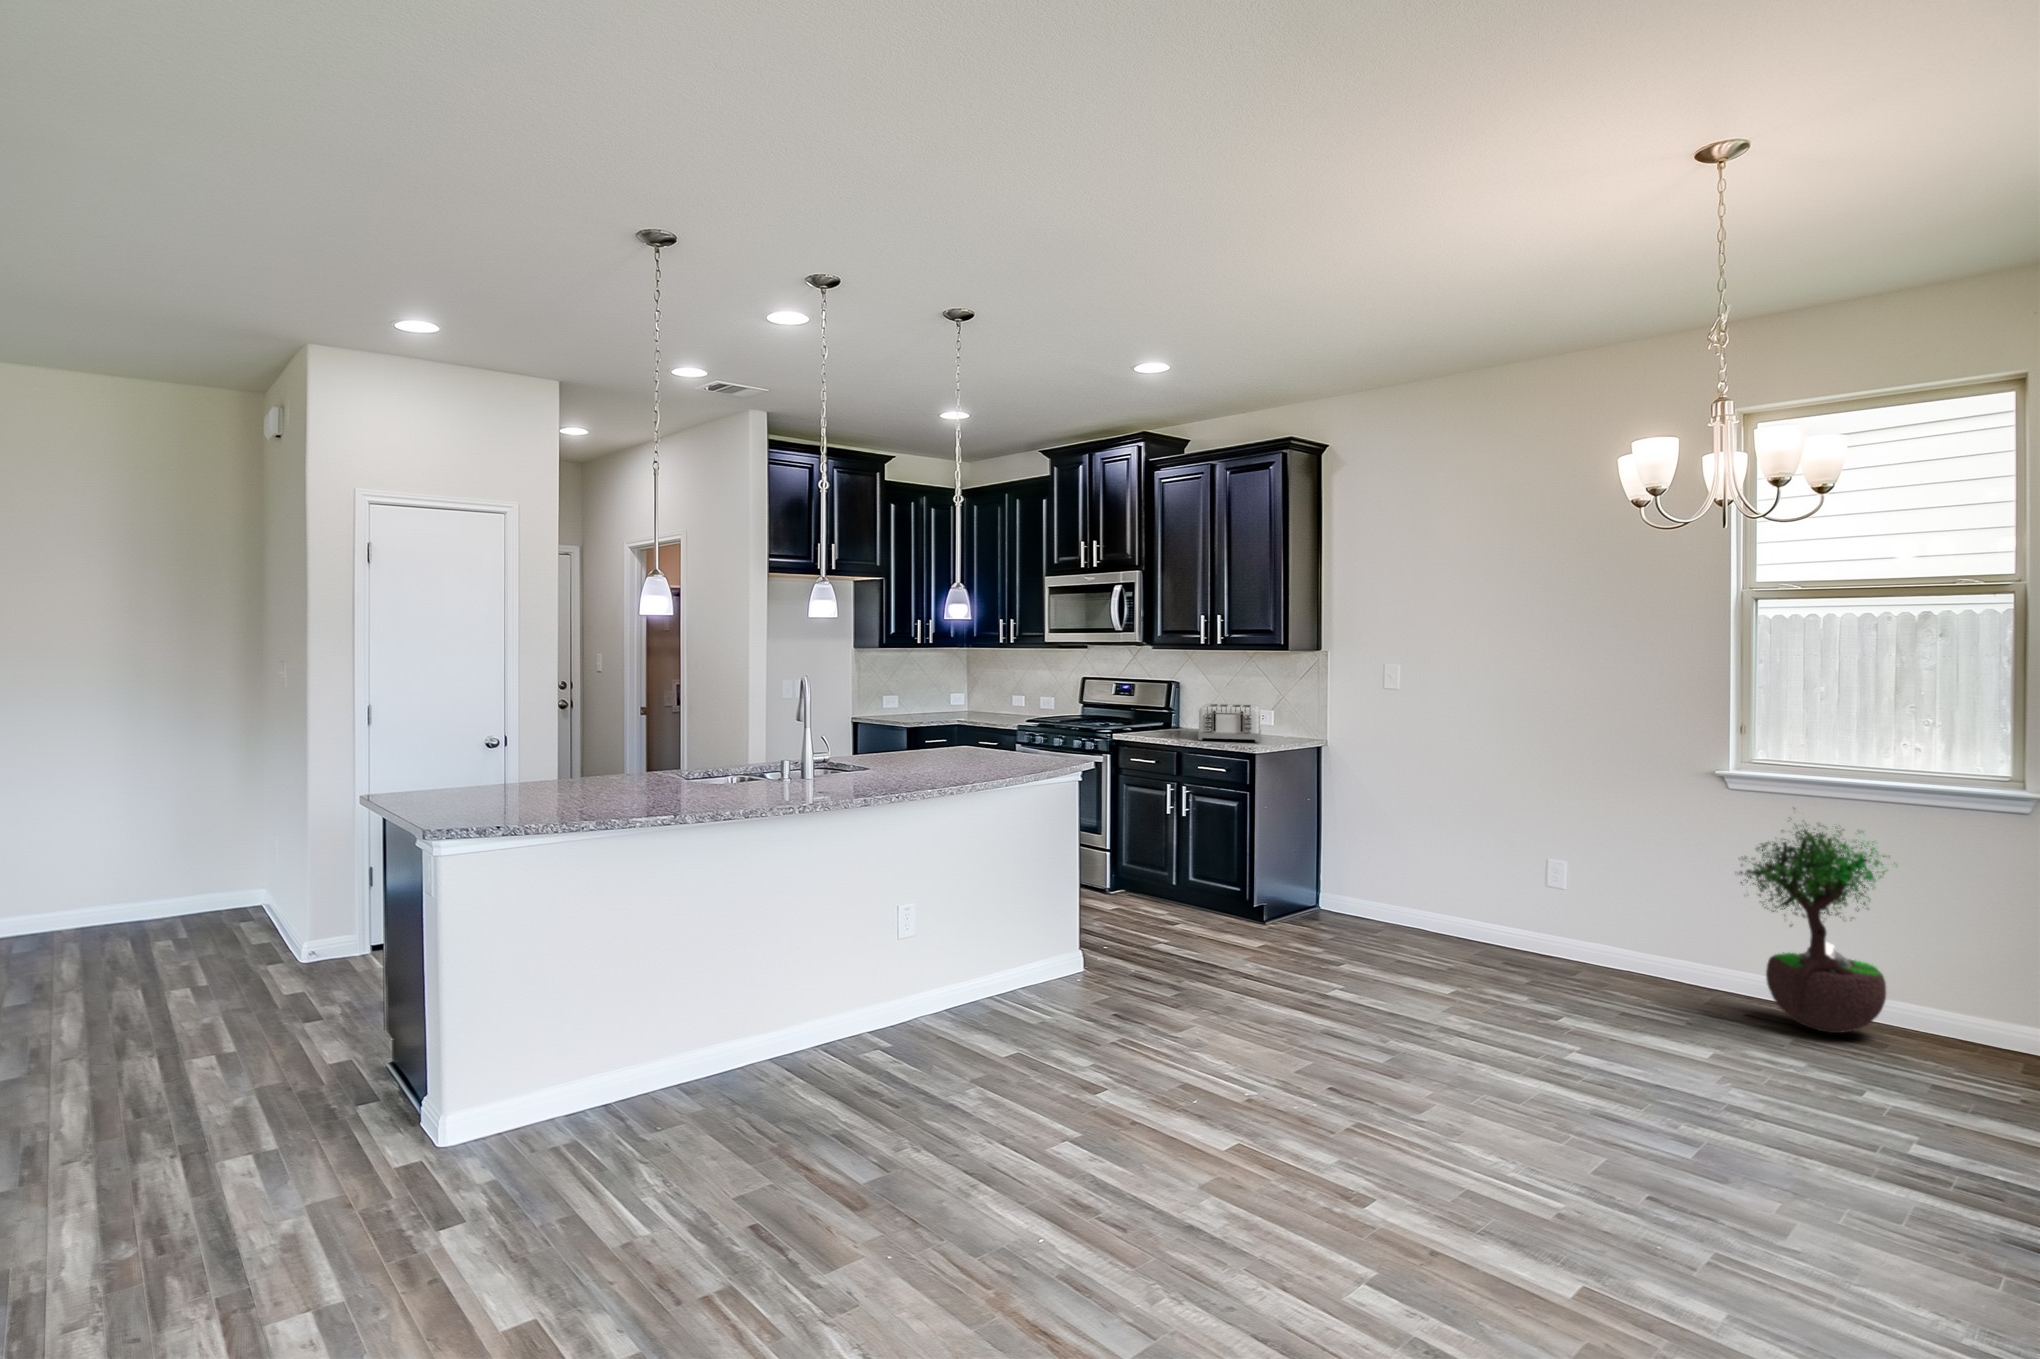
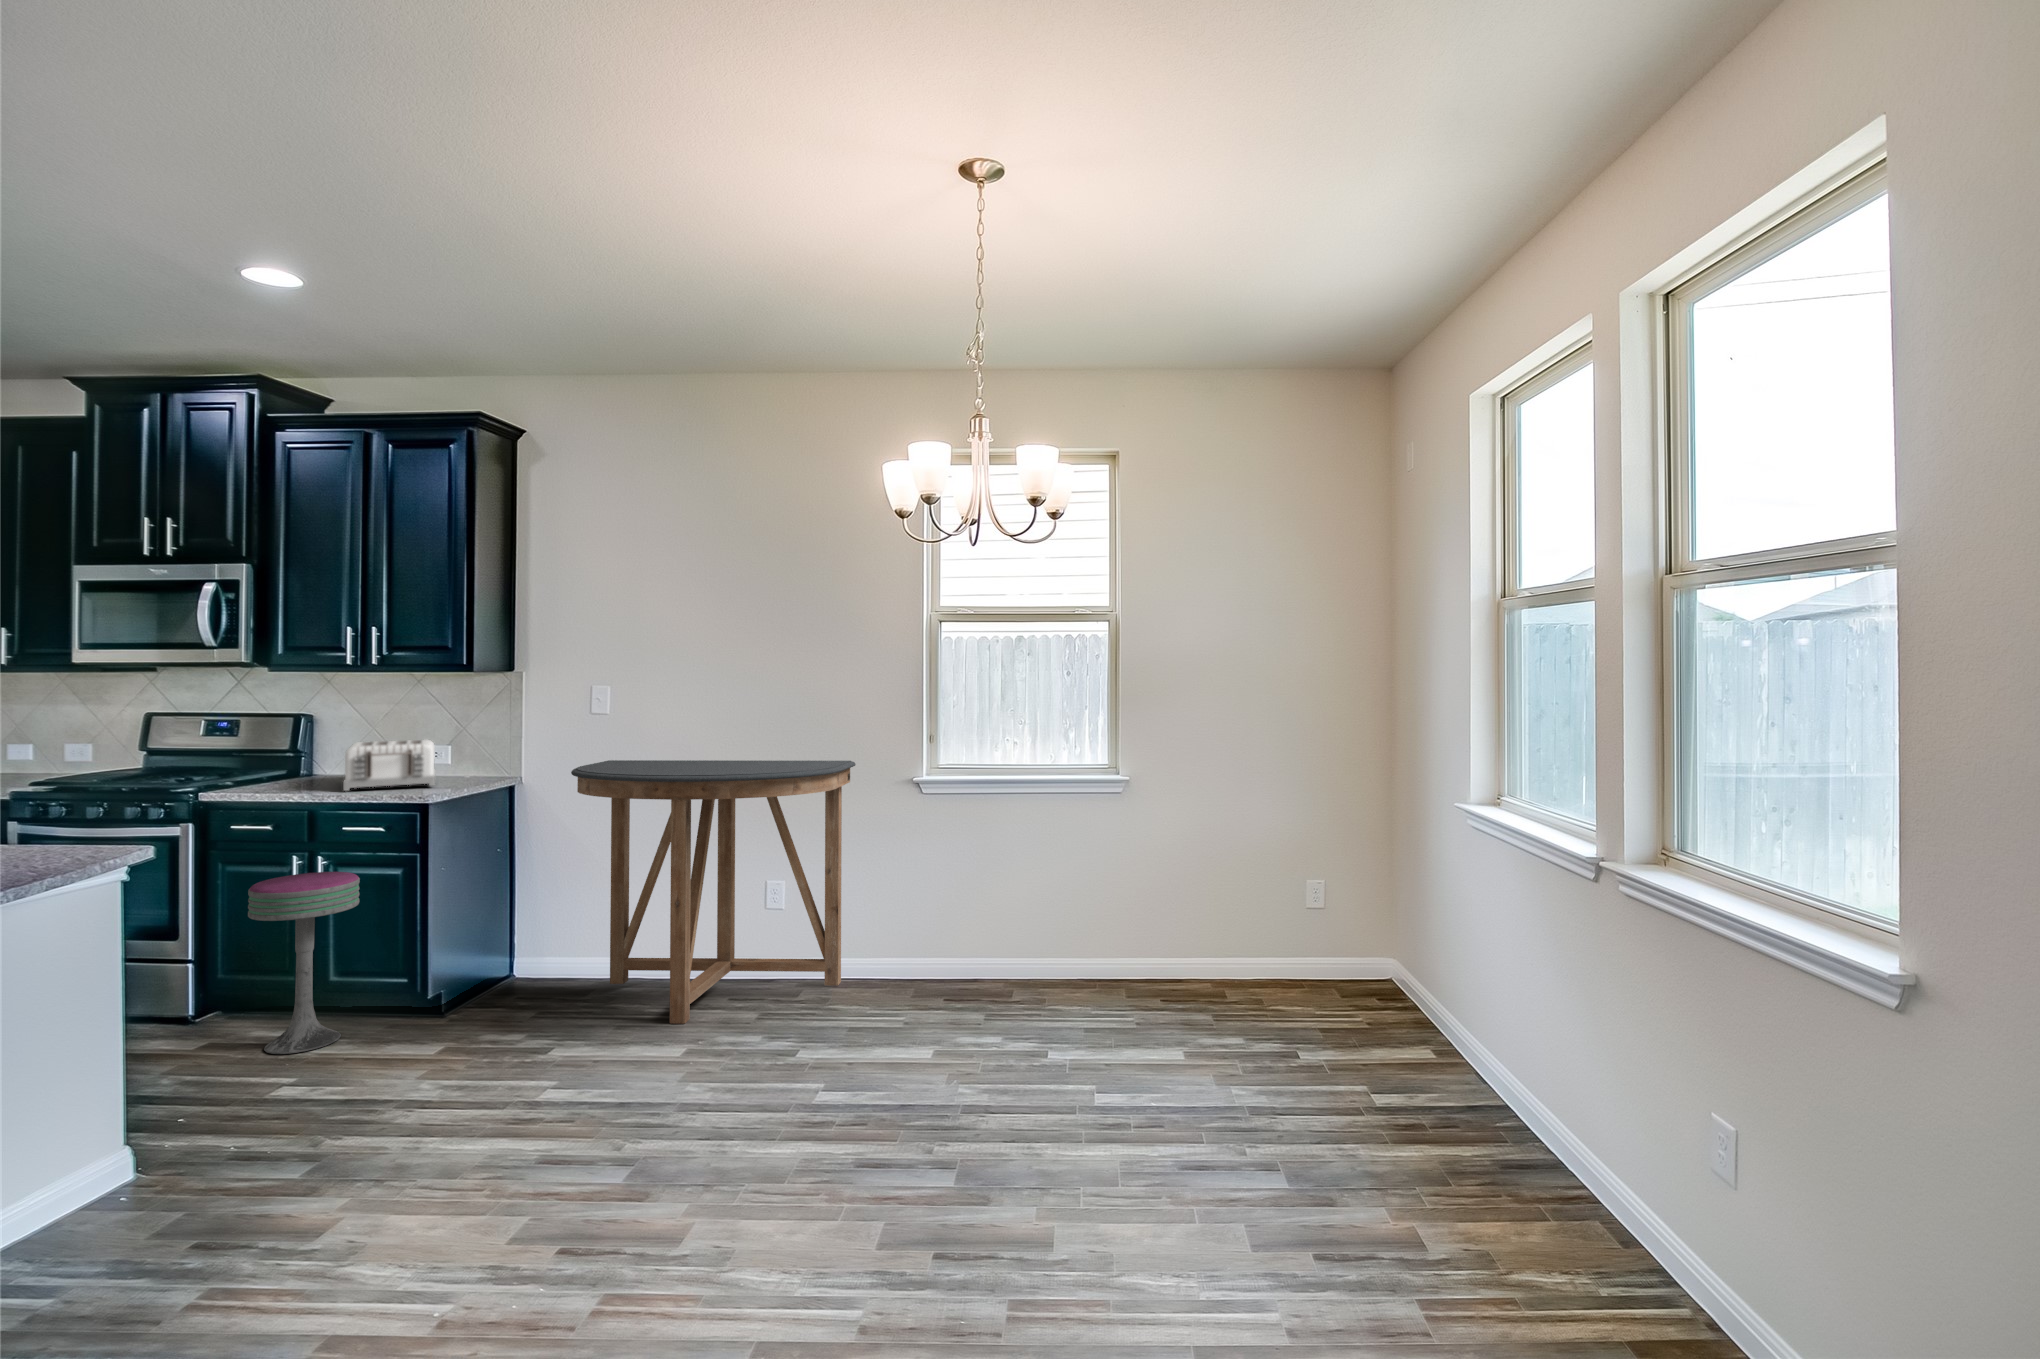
console table: none [1361,731,1644,980] -> present [571,760,856,1024]
bar stool: none [1141,798,1208,928] -> present [248,872,360,1054]
potted tree: present [1739,823,1897,1033] -> none [935,805,1051,997]

